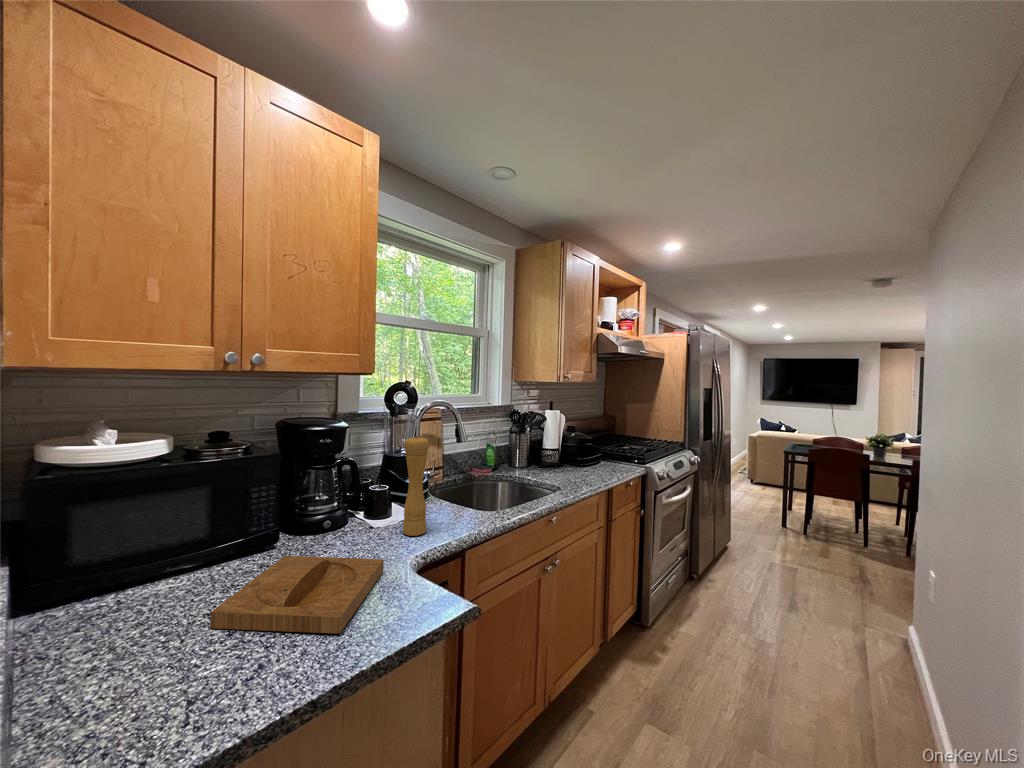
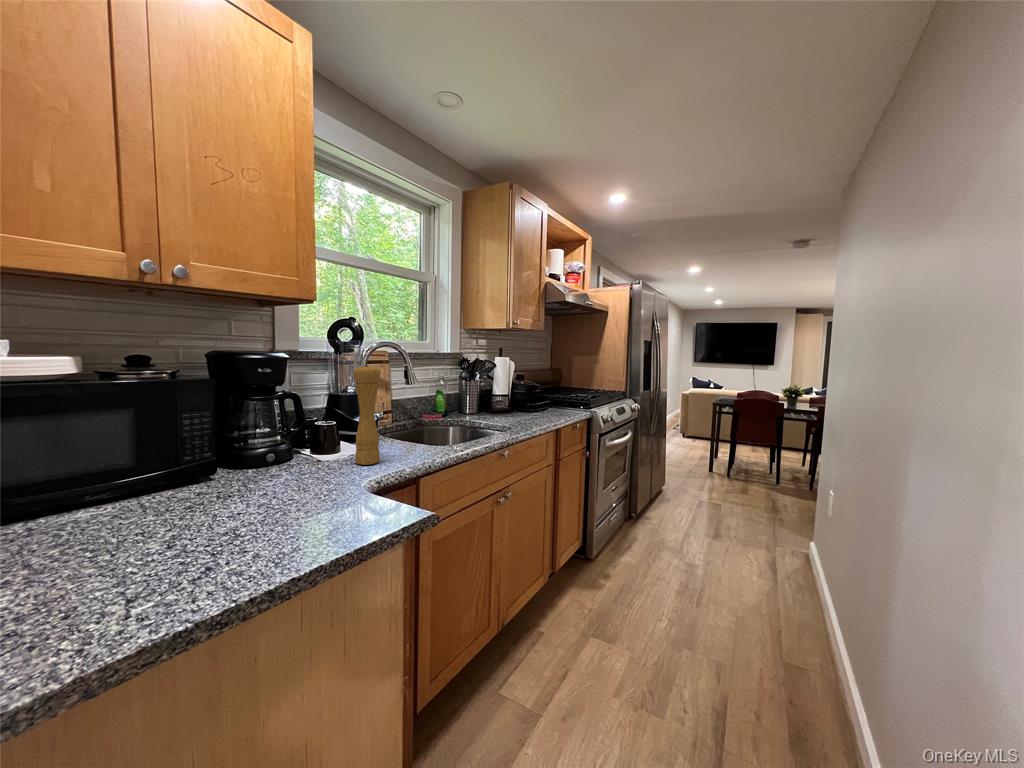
tray: present [210,556,384,634] -> none [144,480,336,543]

